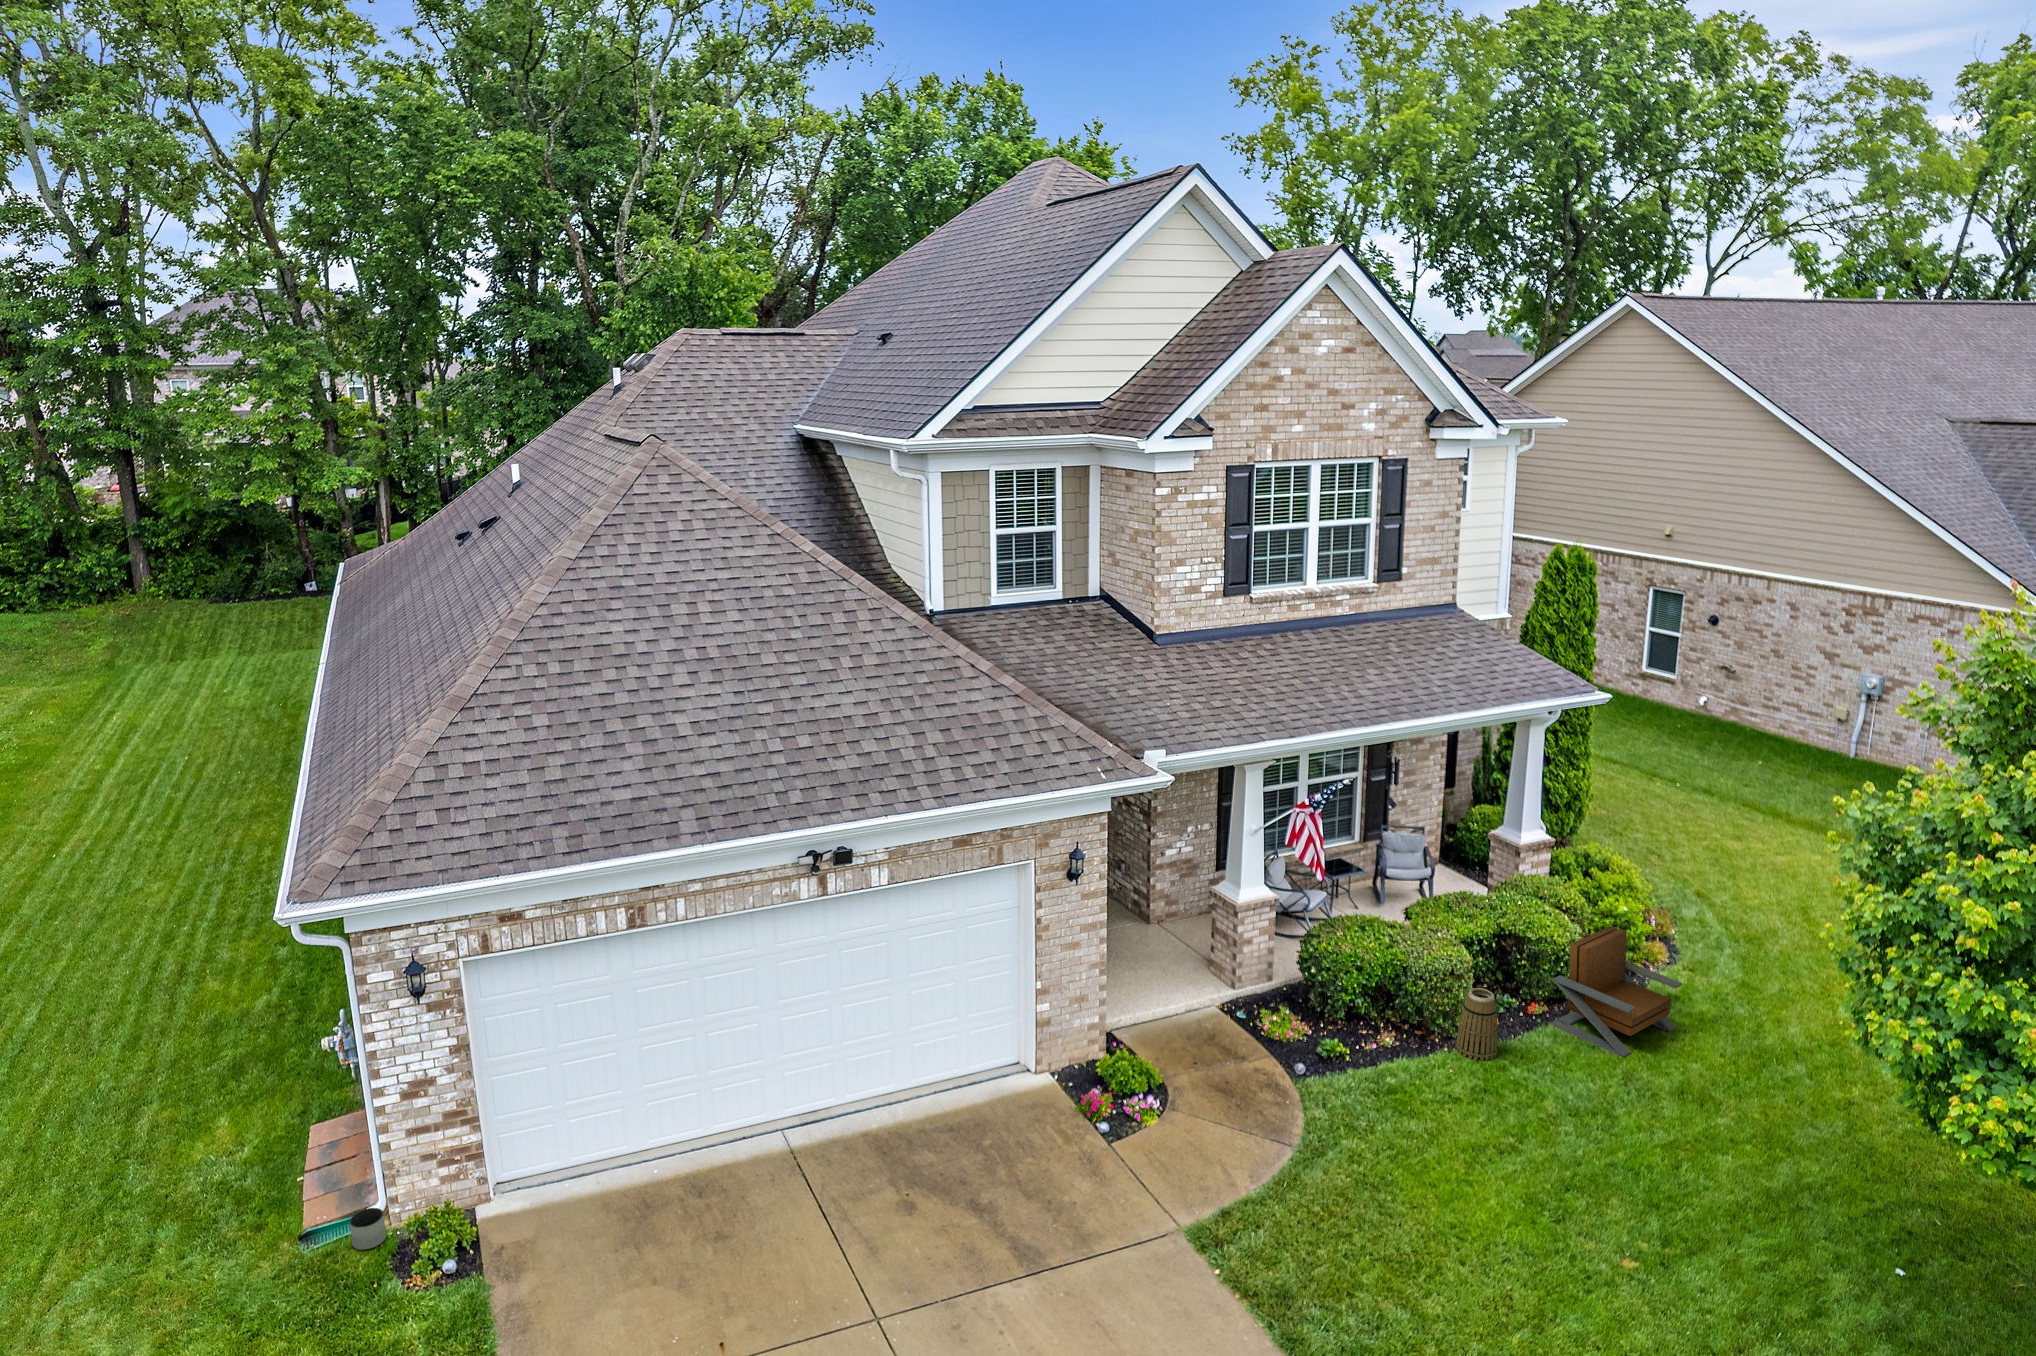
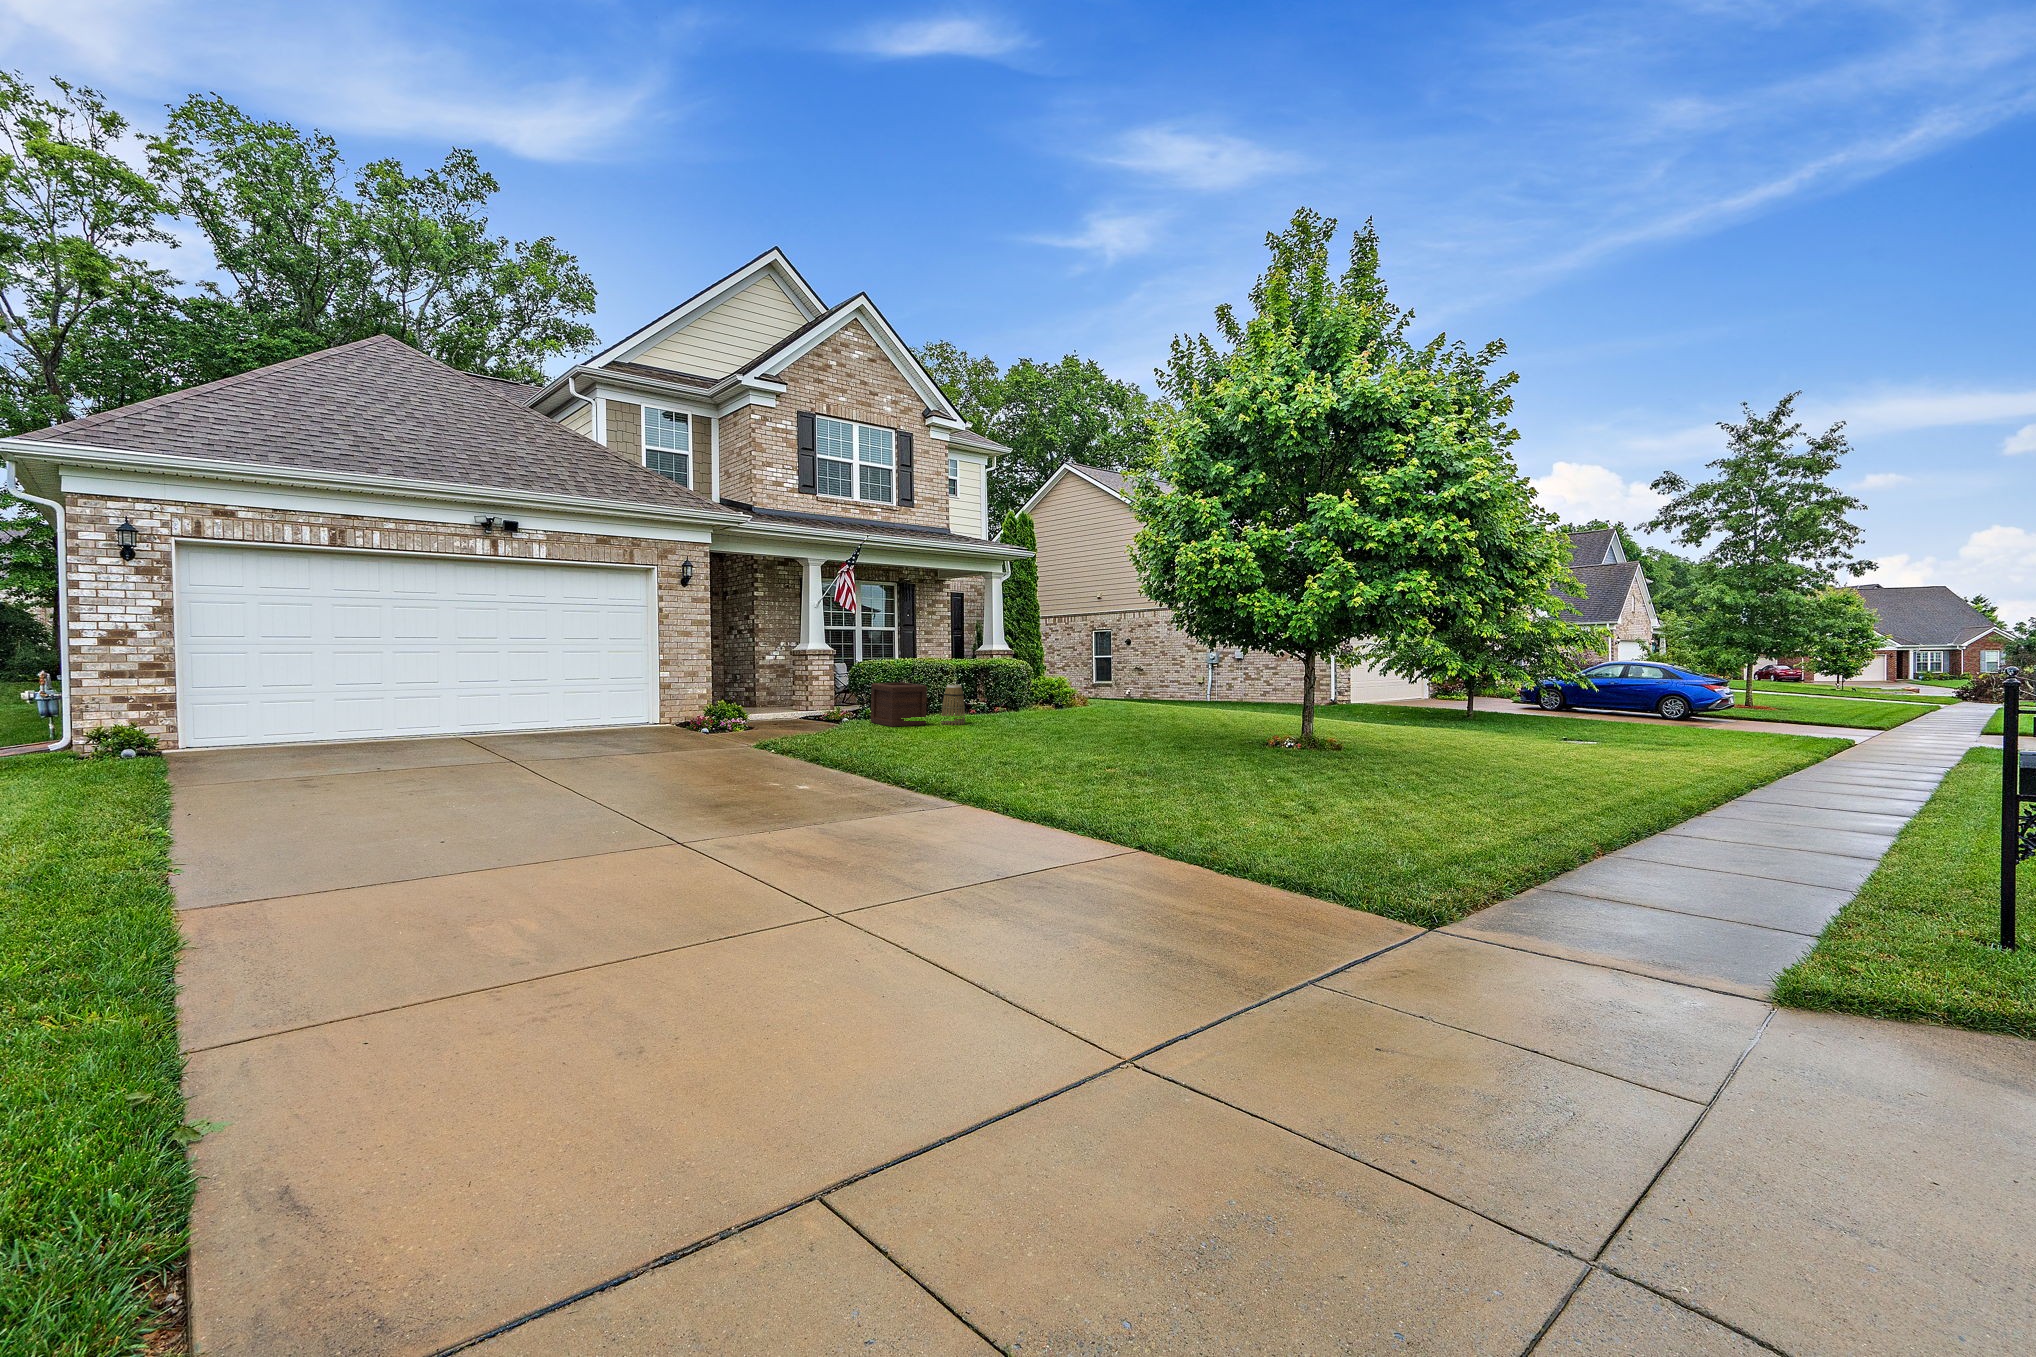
lounge chair: present [1551,926,1682,1058] -> none [999,667,1070,725]
wooden crate: none [1341,975,1438,1071] -> present [871,683,927,727]
planter: present [350,1208,386,1250] -> none [33,738,70,763]

